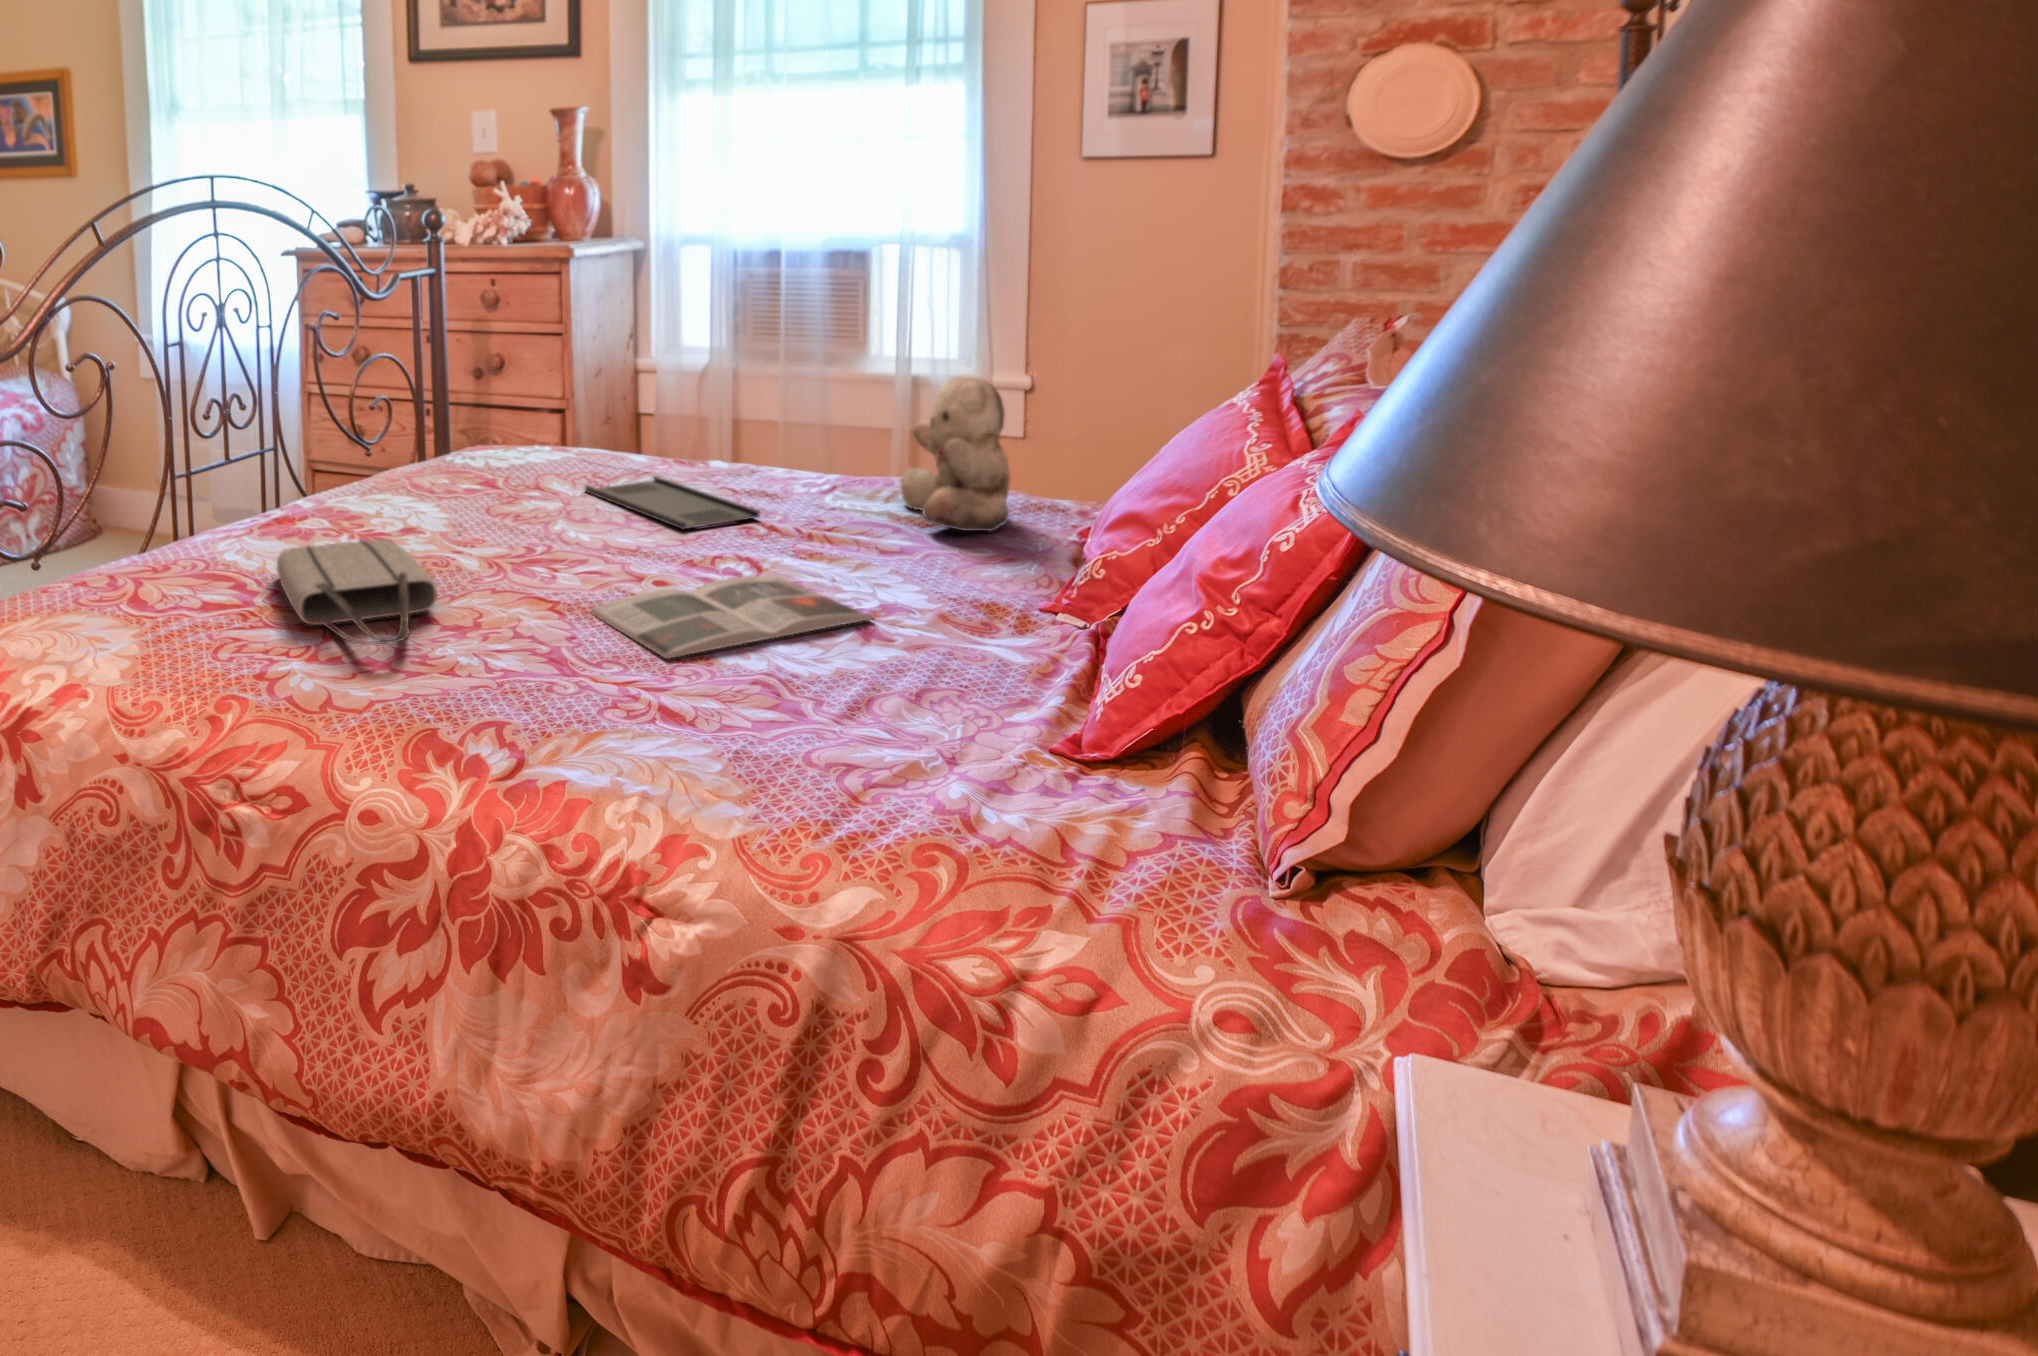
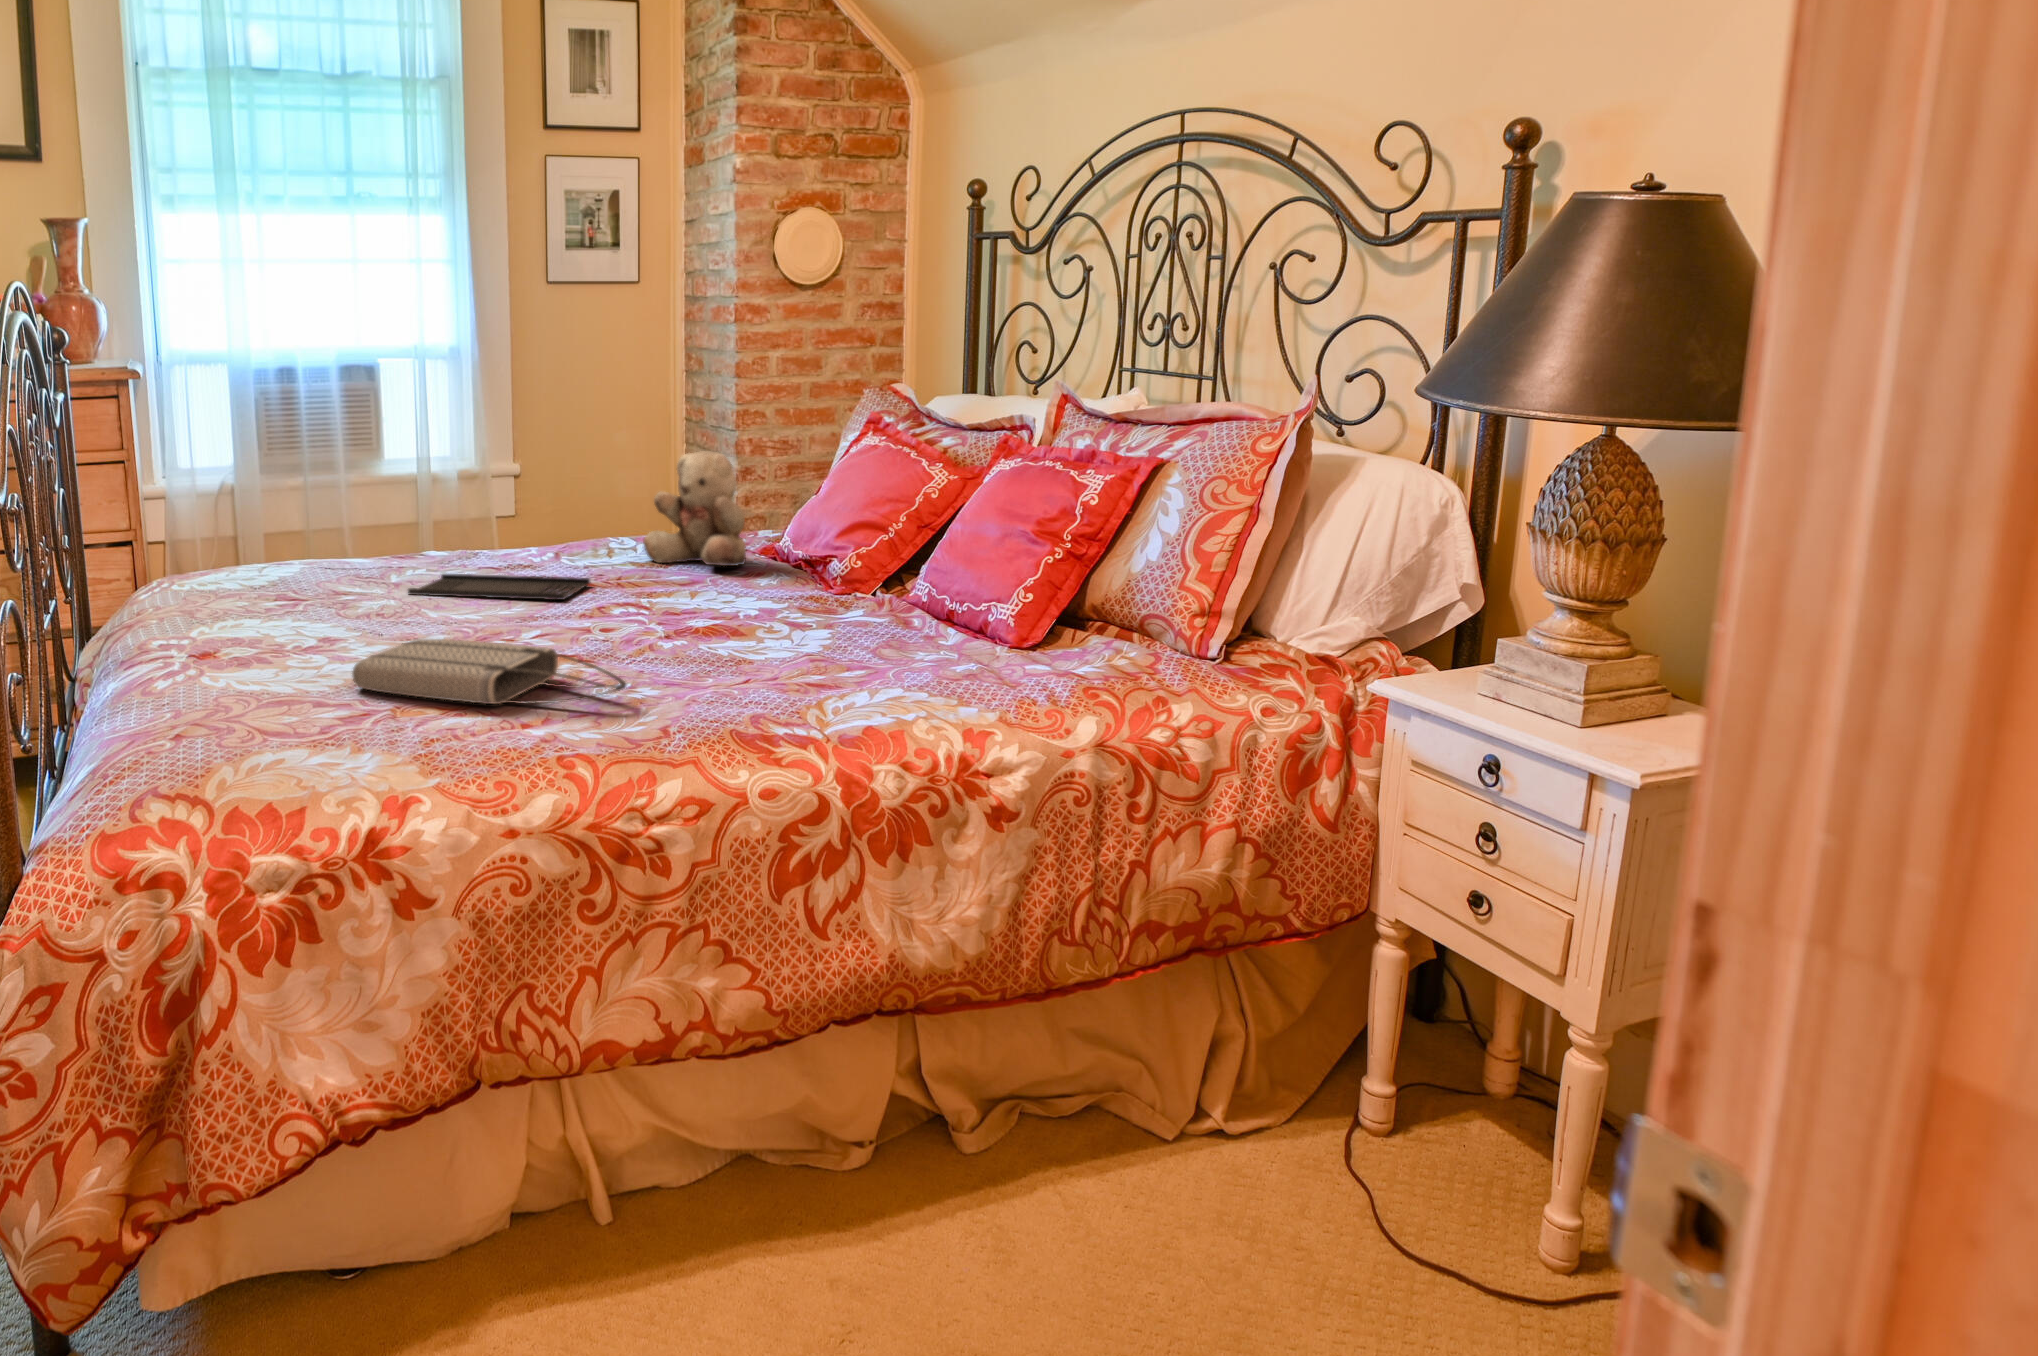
magazine: present [591,576,873,658] -> none [651,609,814,660]

